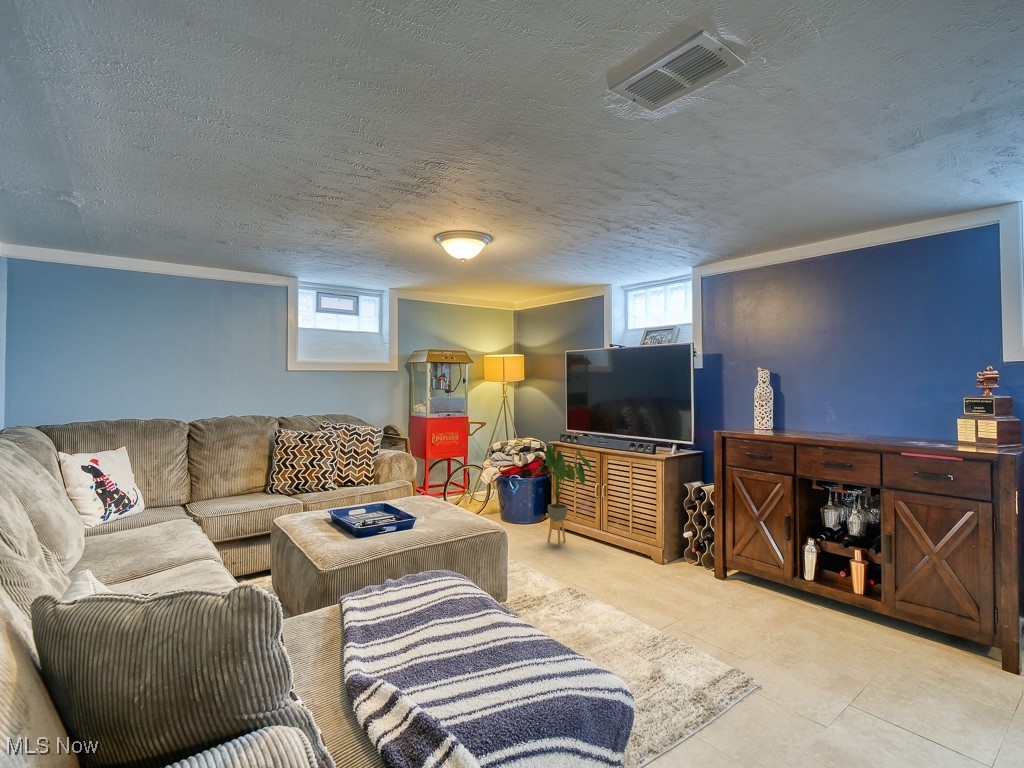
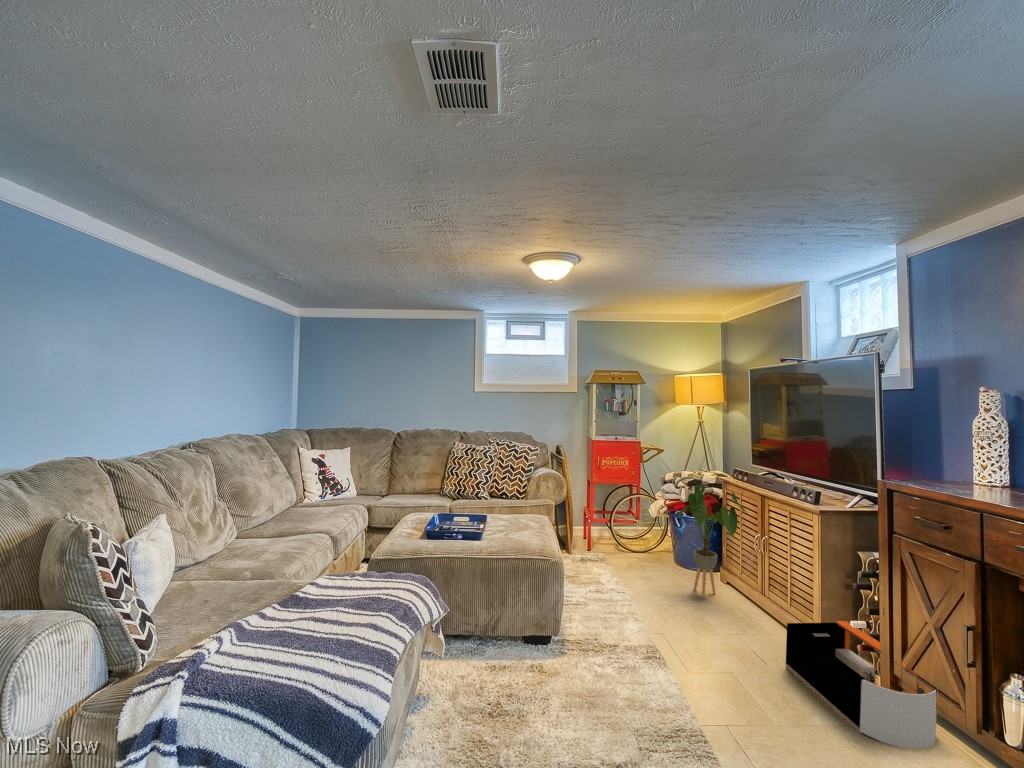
storage bin: none [648,532,753,604] -> present [785,621,937,749]

